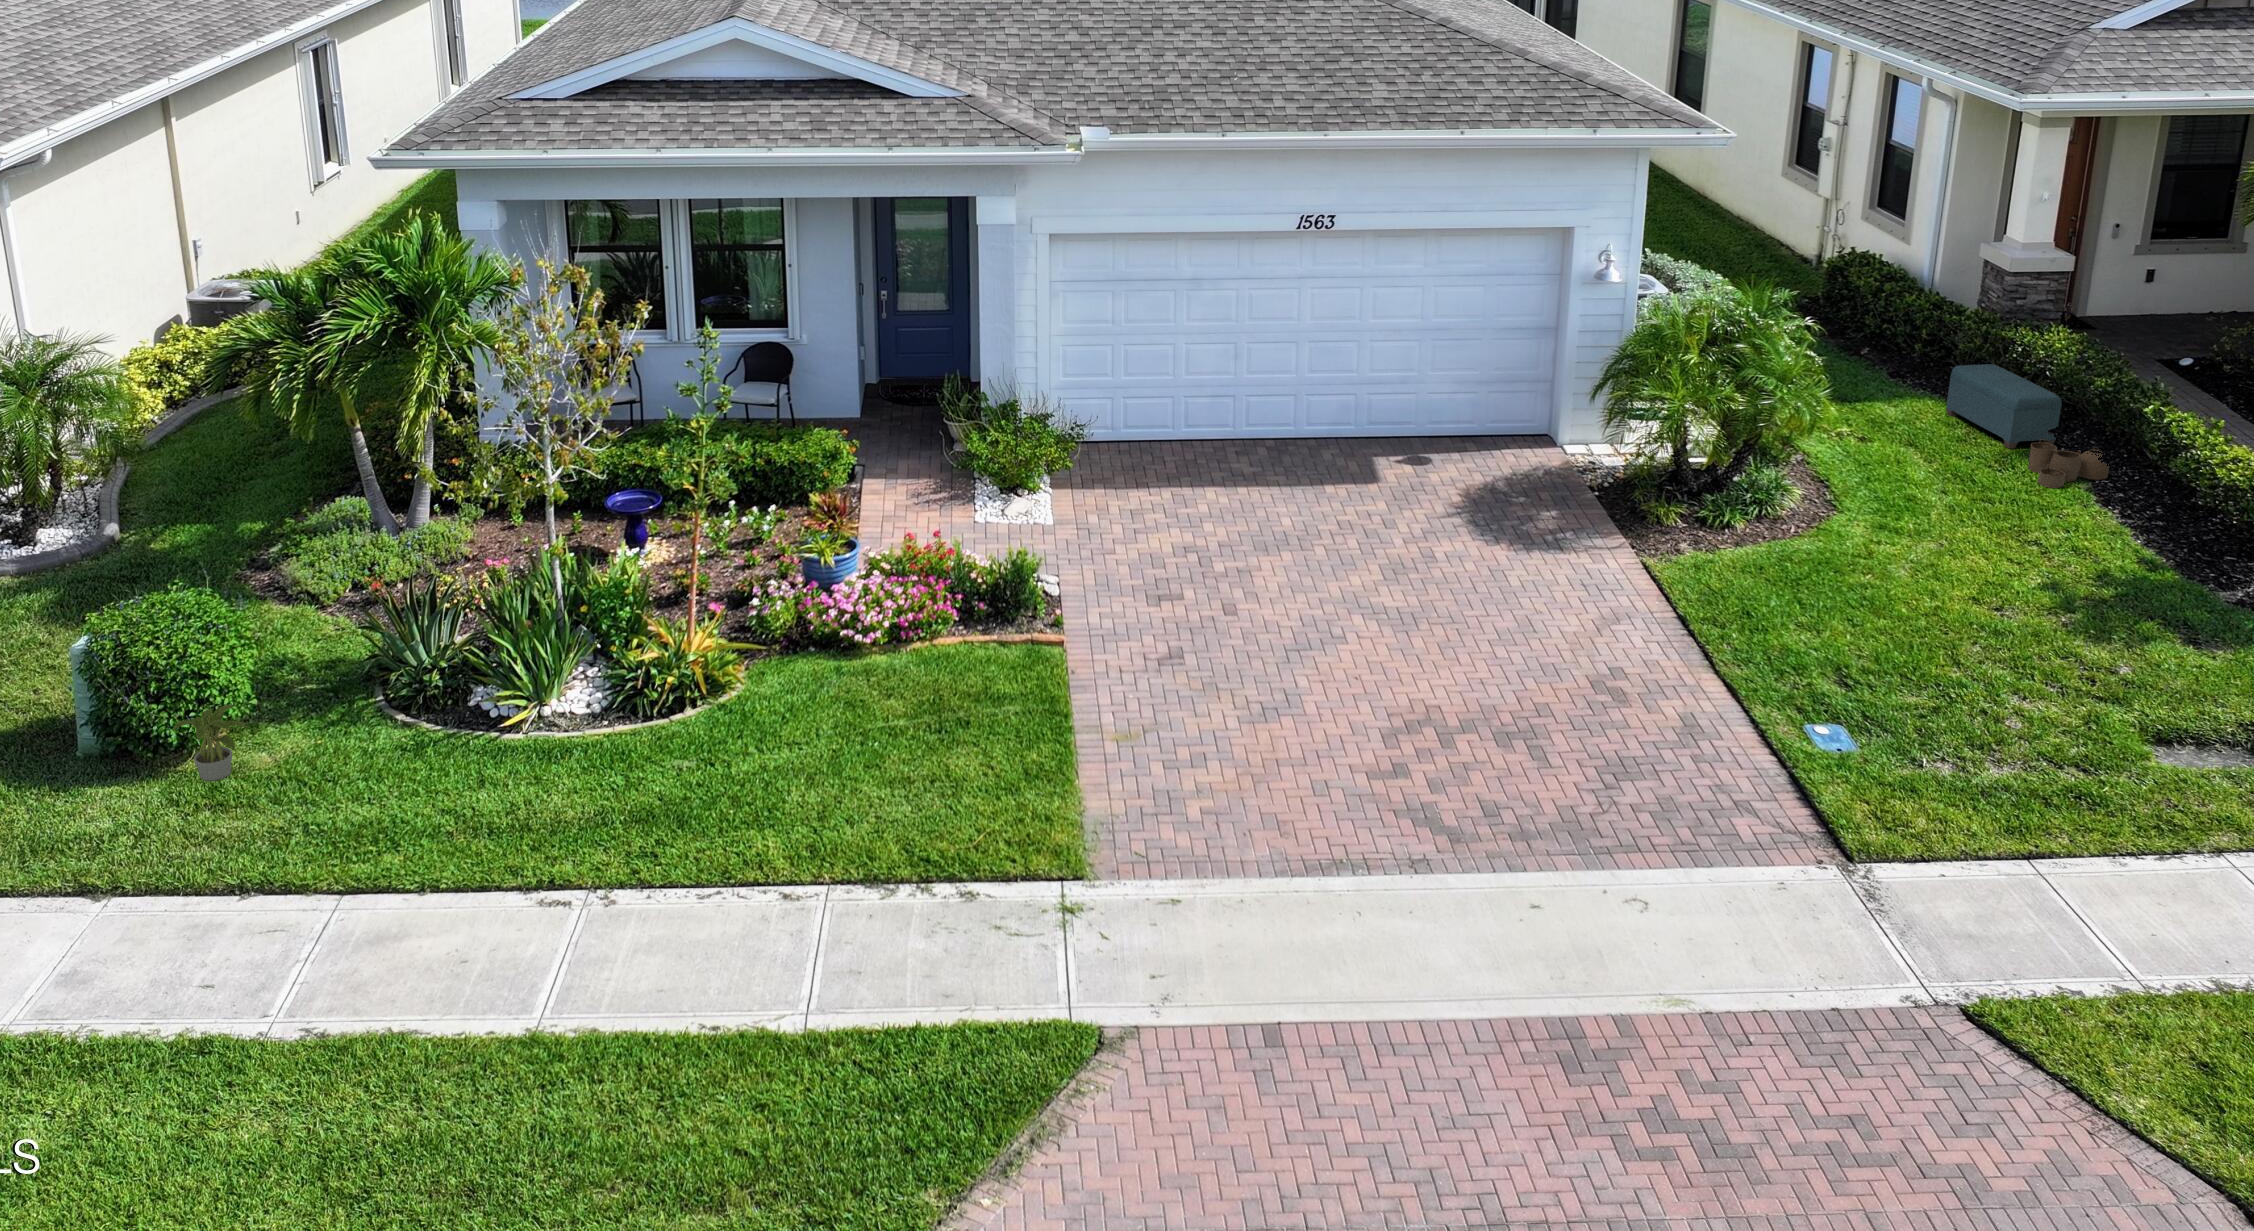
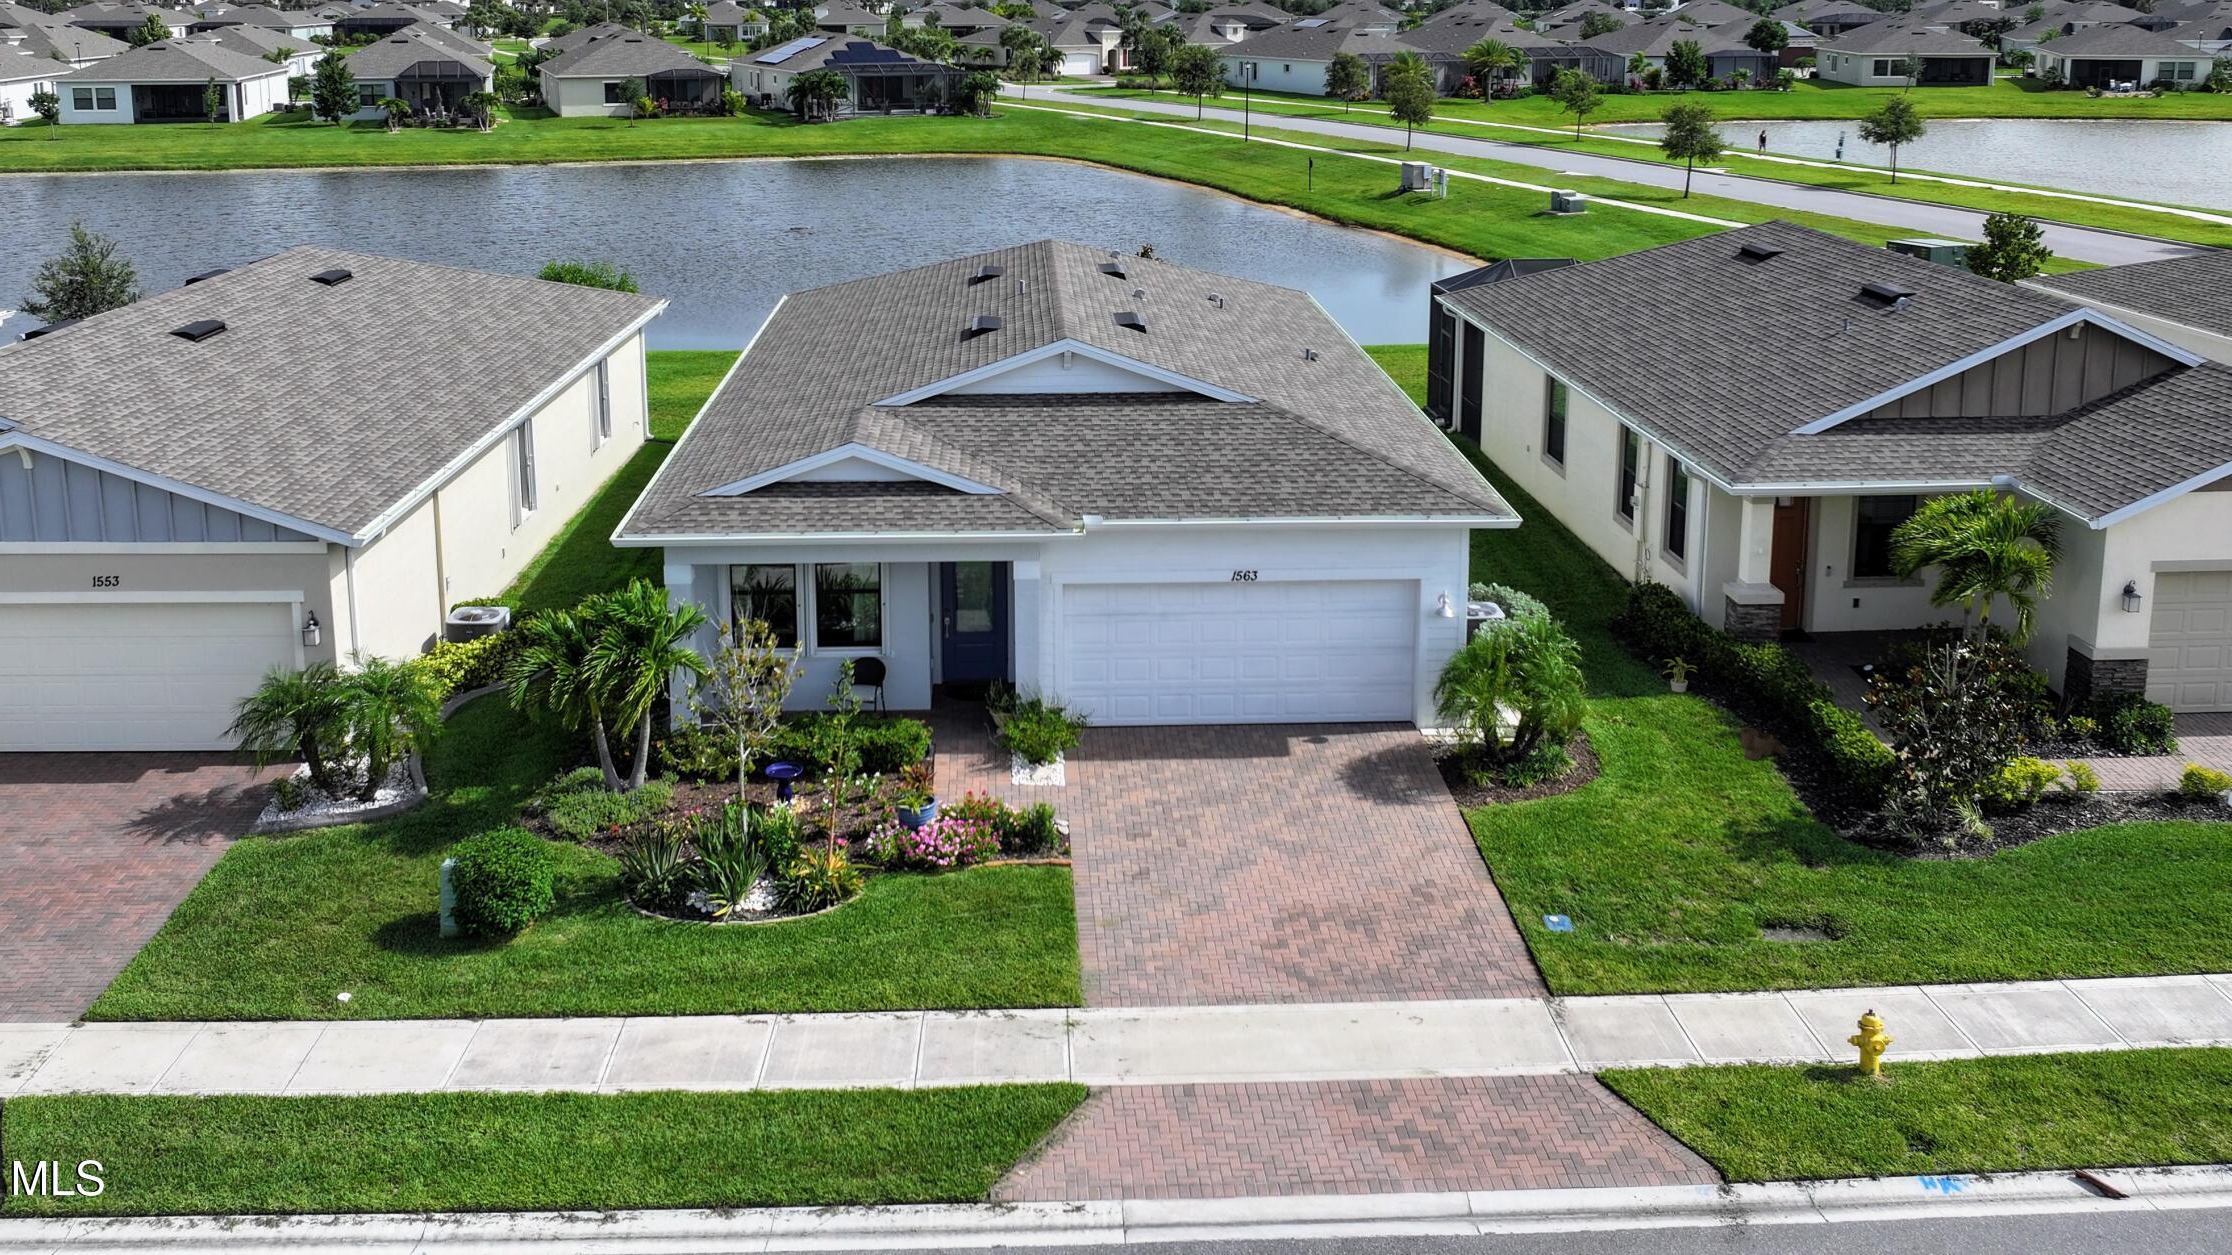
bench: present [1946,364,2062,449] -> none [1696,671,1766,732]
potted plant: present [172,705,247,781] -> present [1663,657,1697,692]

